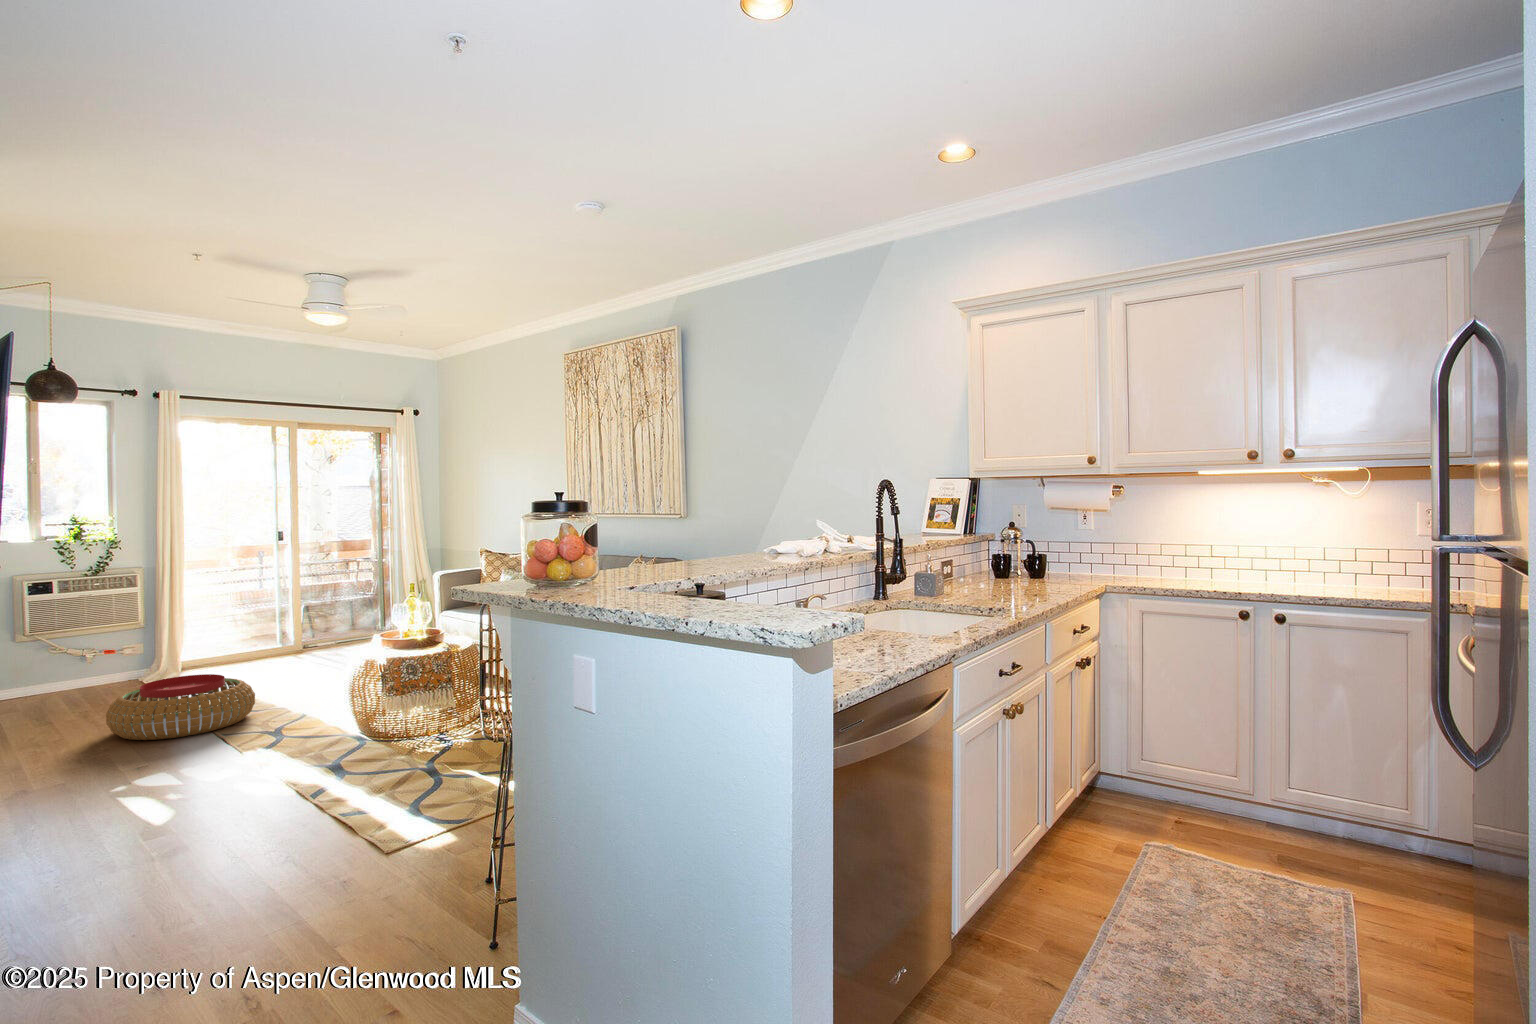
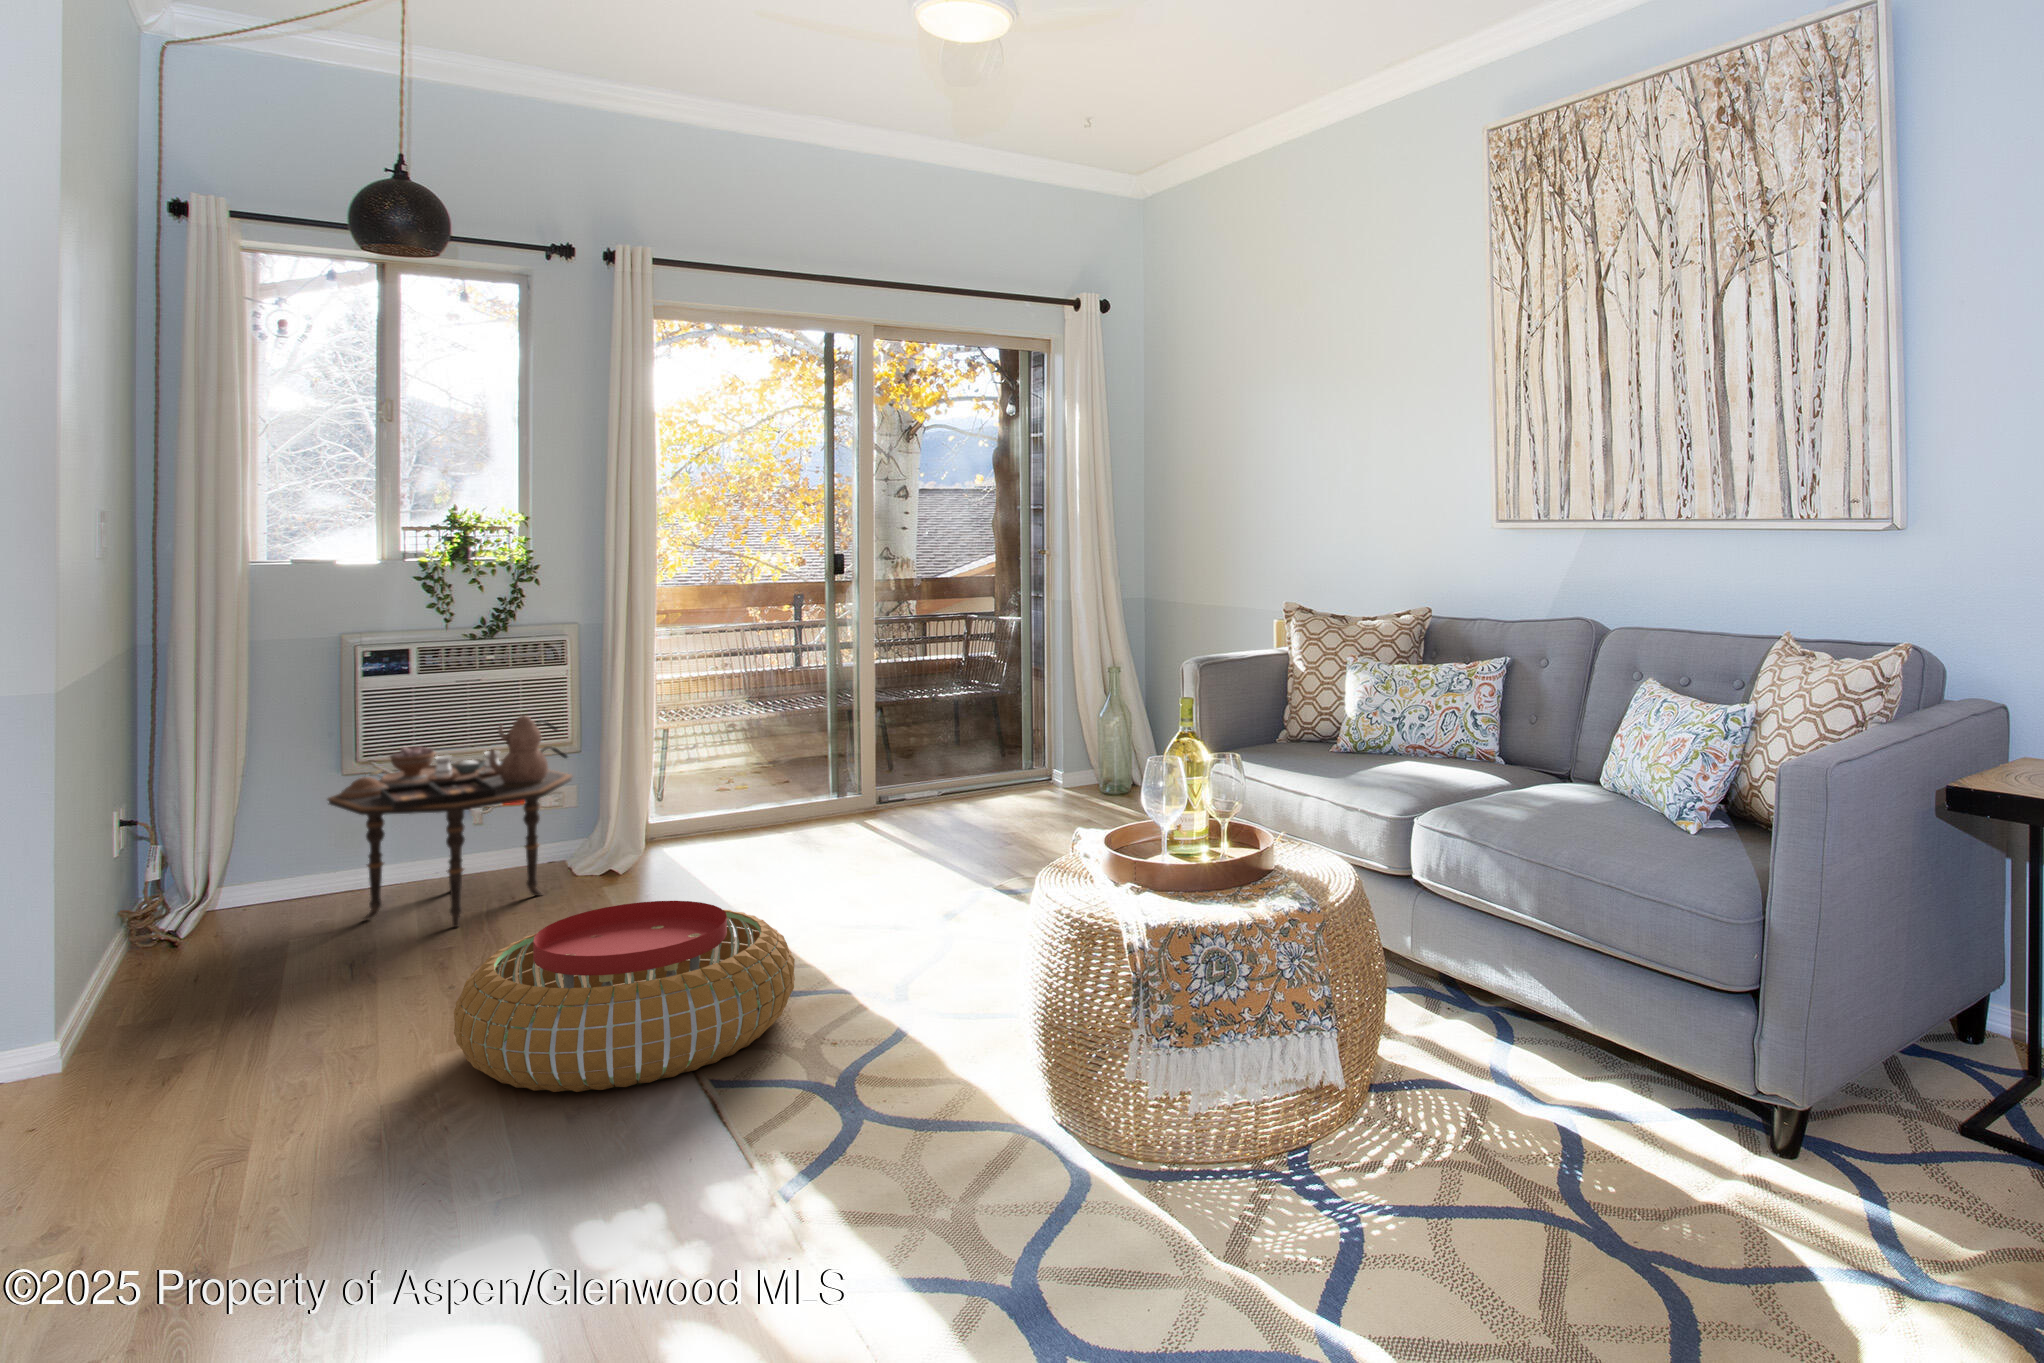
side table: none [18,608,144,703] -> present [328,715,573,927]

